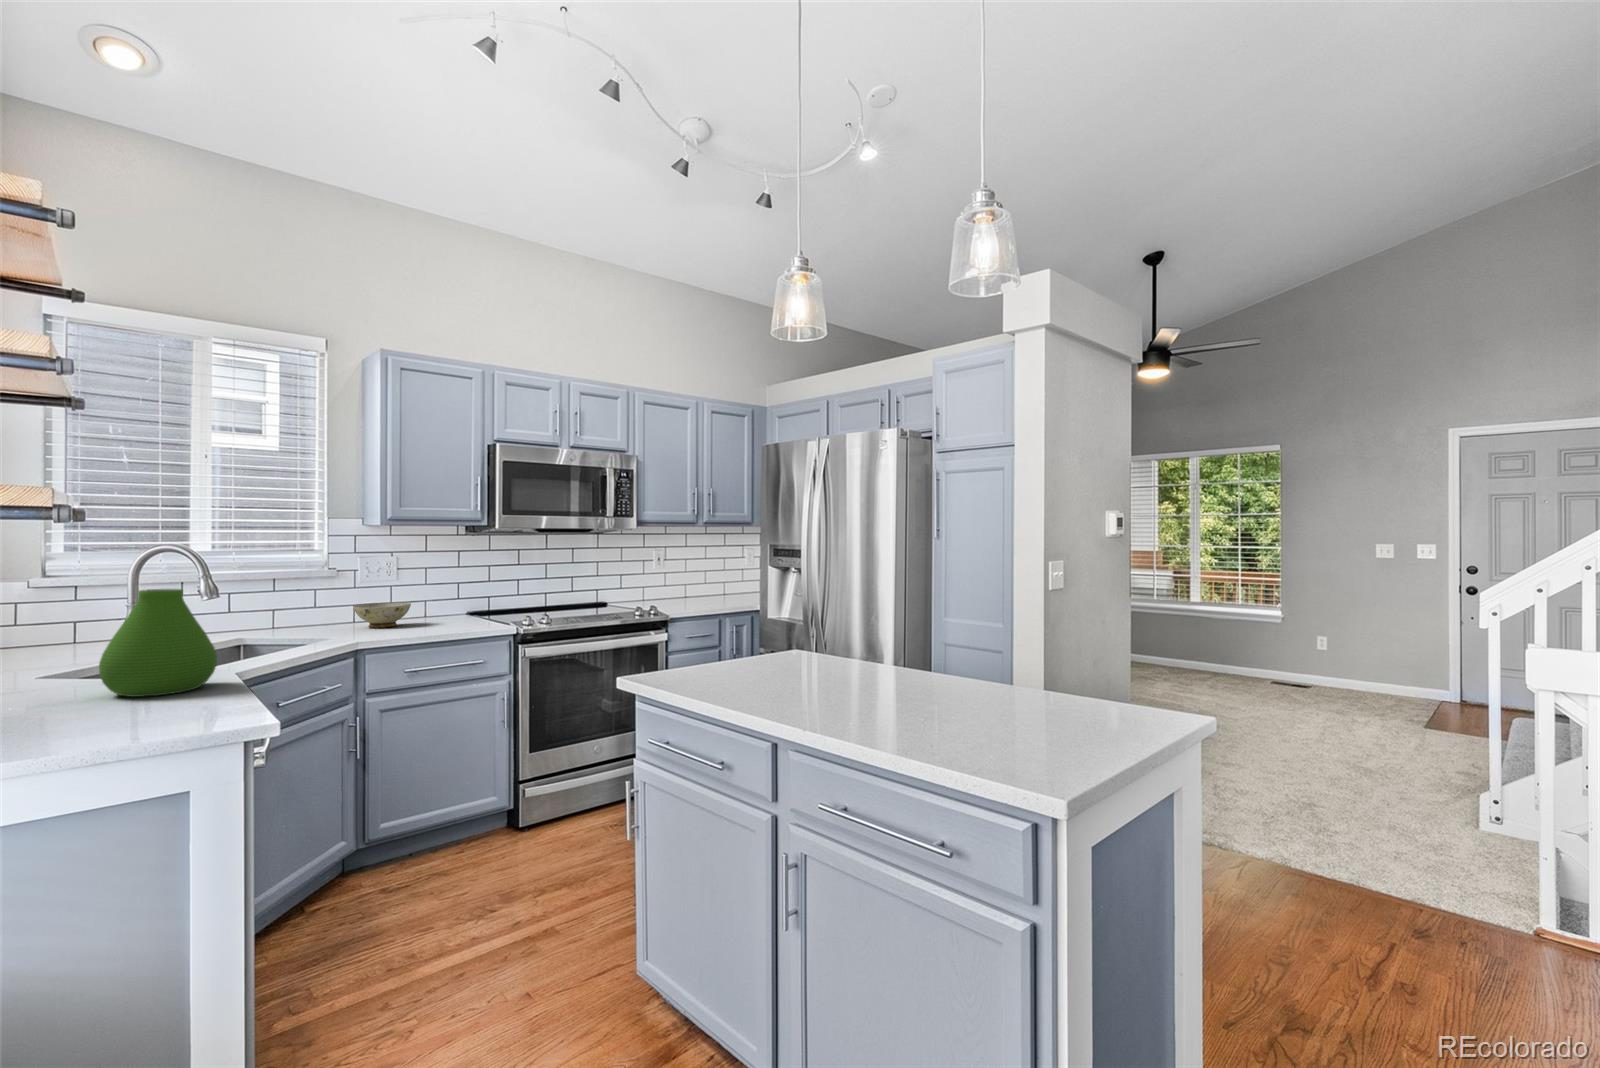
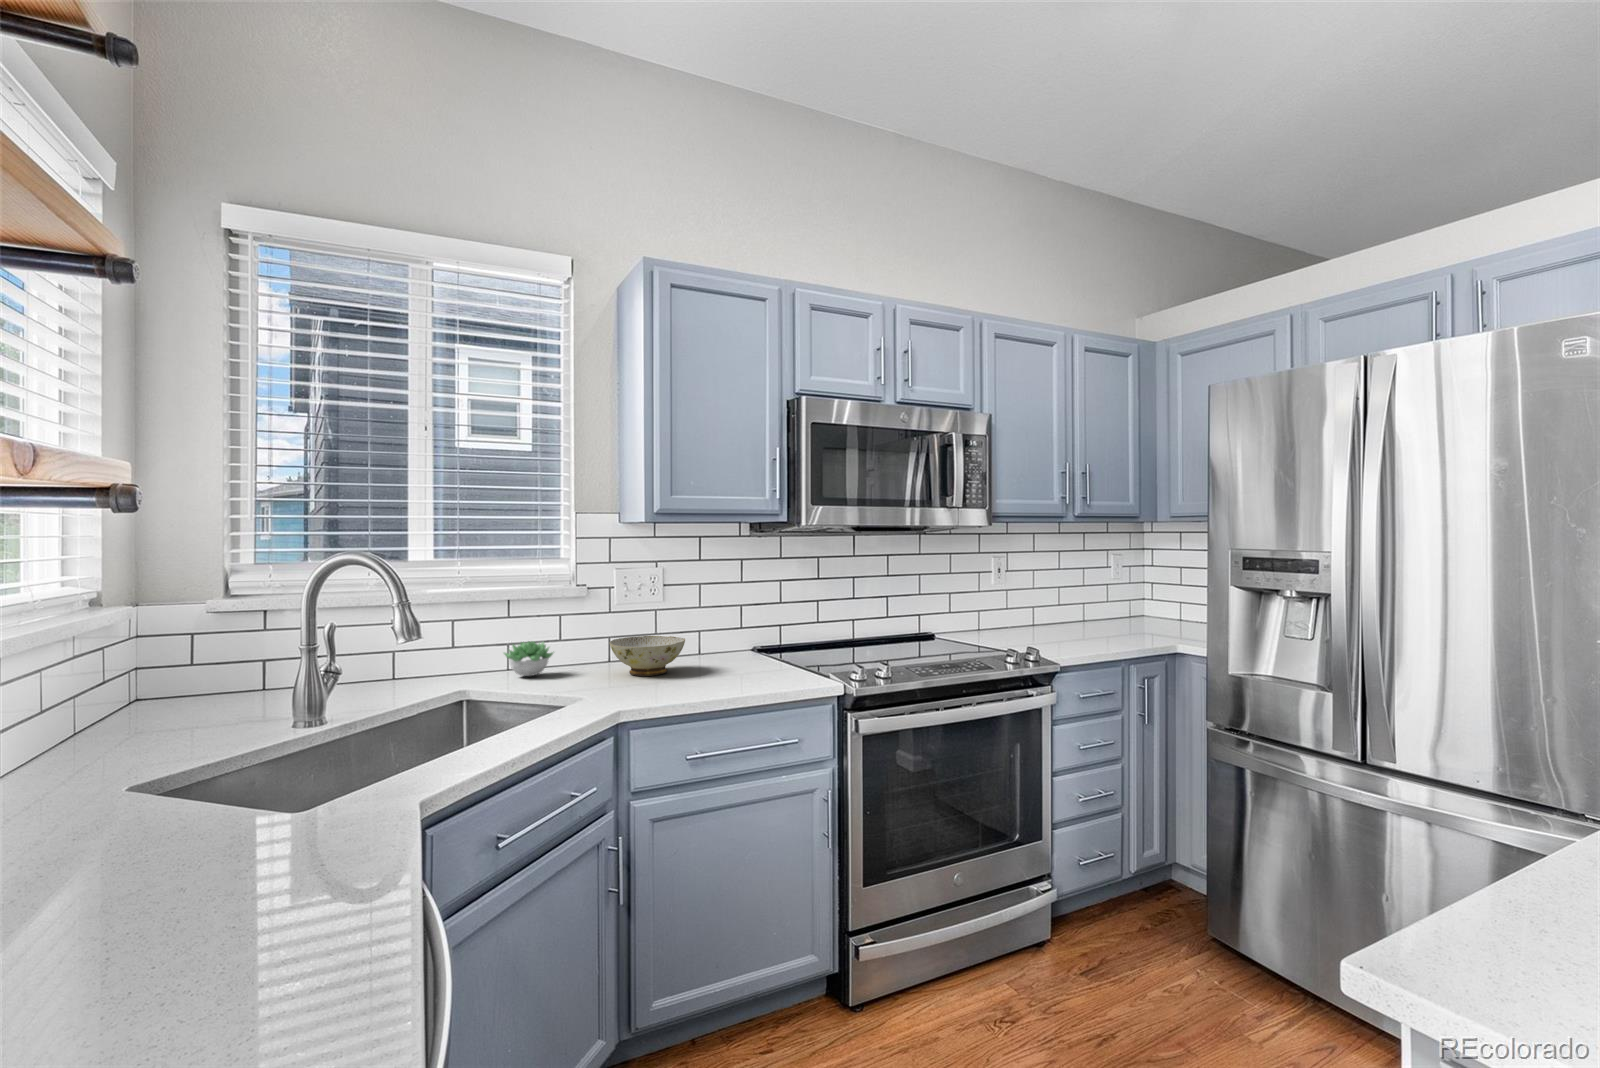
vase: present [99,589,217,697] -> none [112,666,363,933]
succulent plant: none [269,607,311,631] -> present [504,641,553,676]

